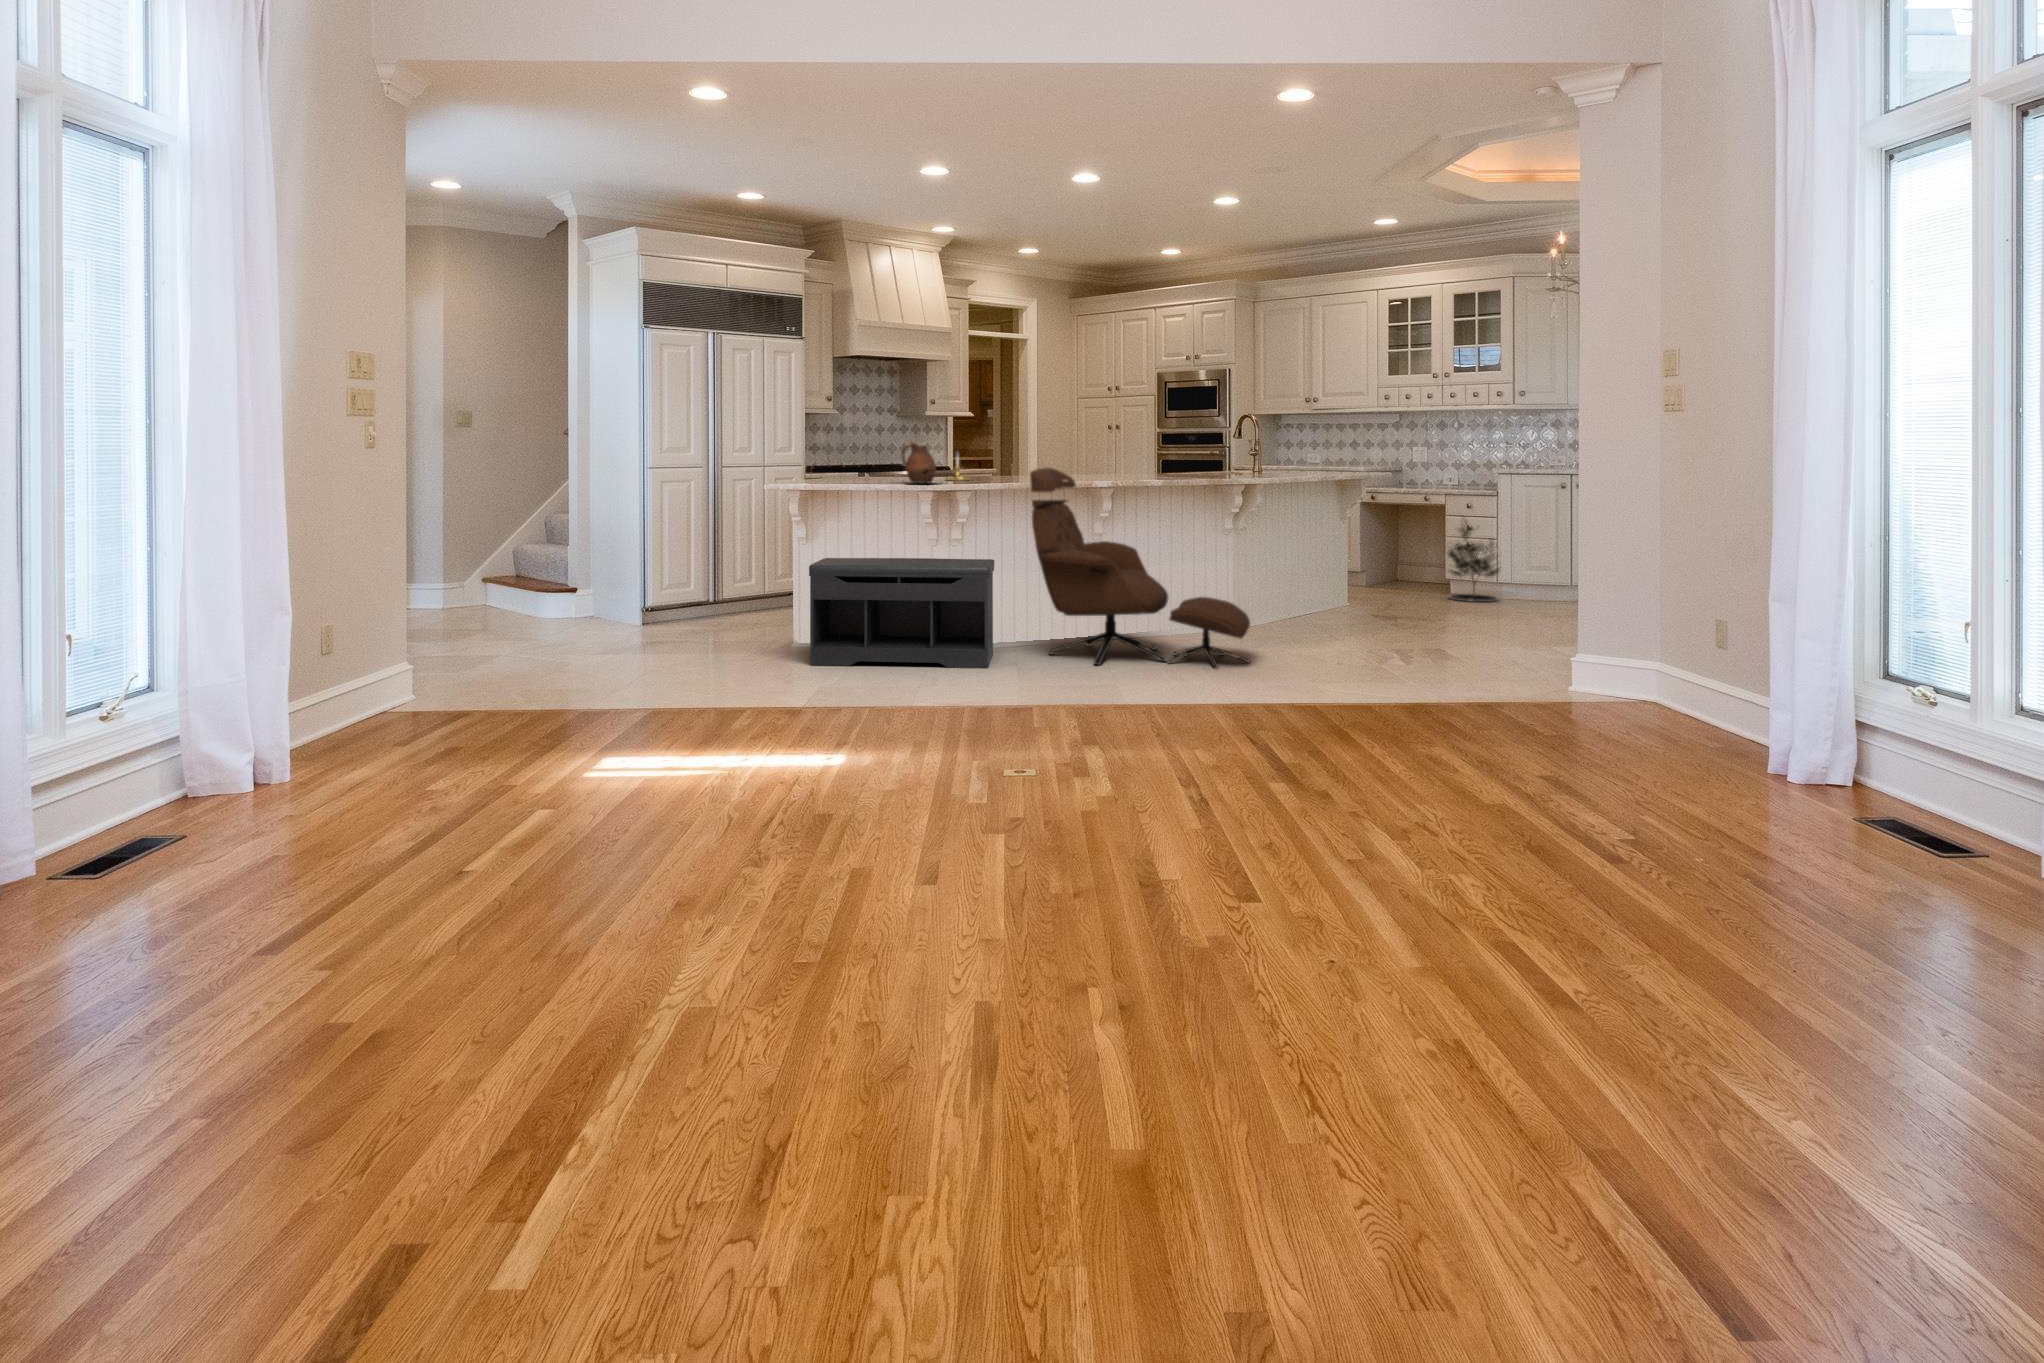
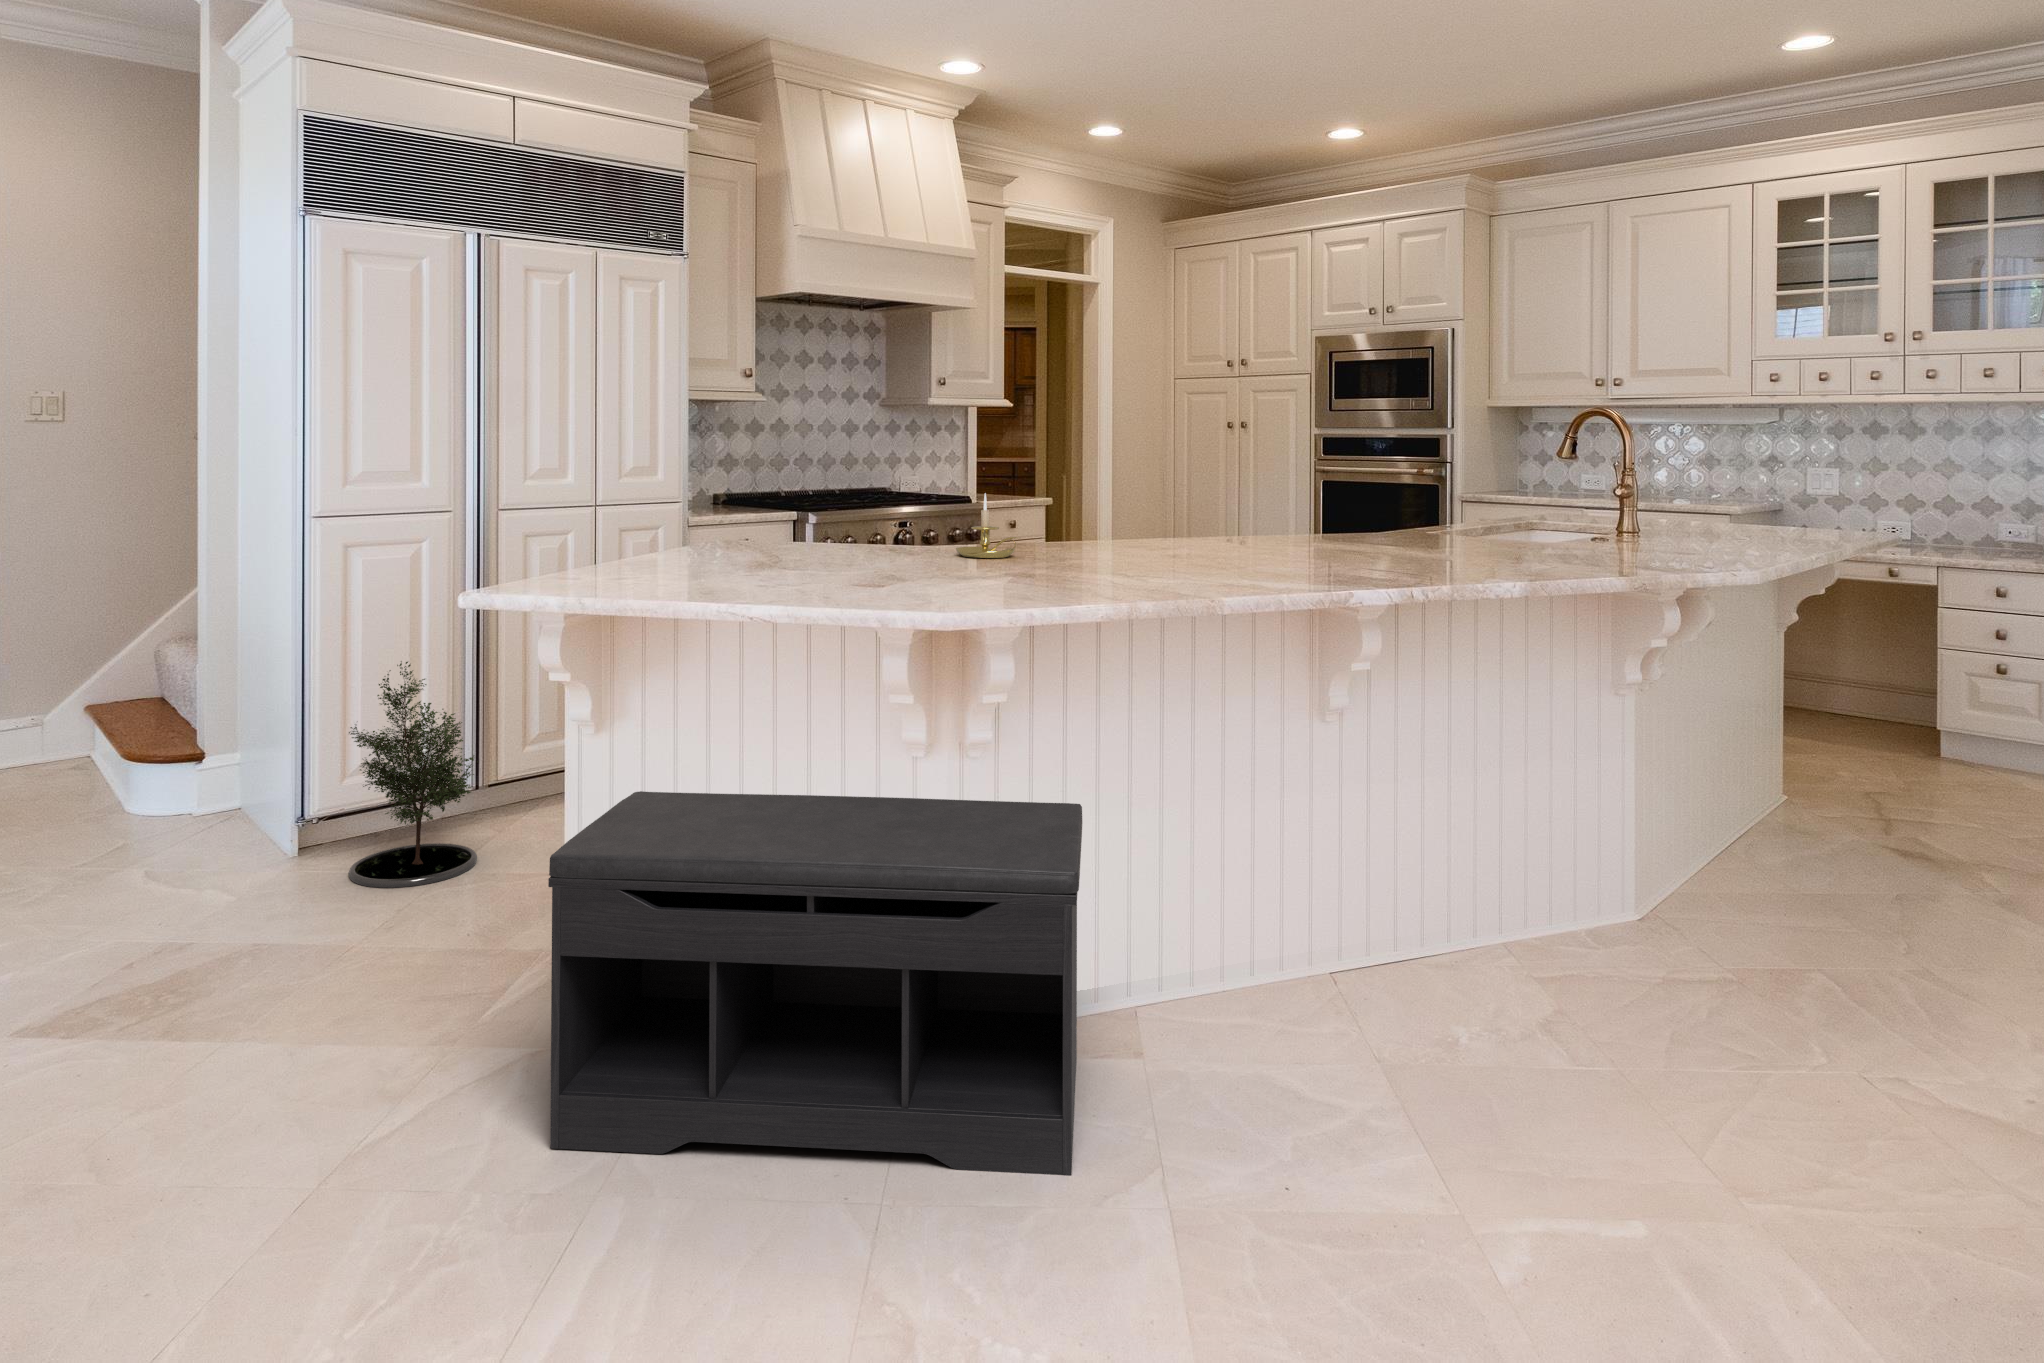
ceramic pitcher: present [902,442,936,483] -> none [852,473,950,580]
lounge chair: present [1030,468,1250,669] -> none [1183,552,1826,1180]
potted tree: present [1448,522,1499,602] -> present [349,661,479,888]

